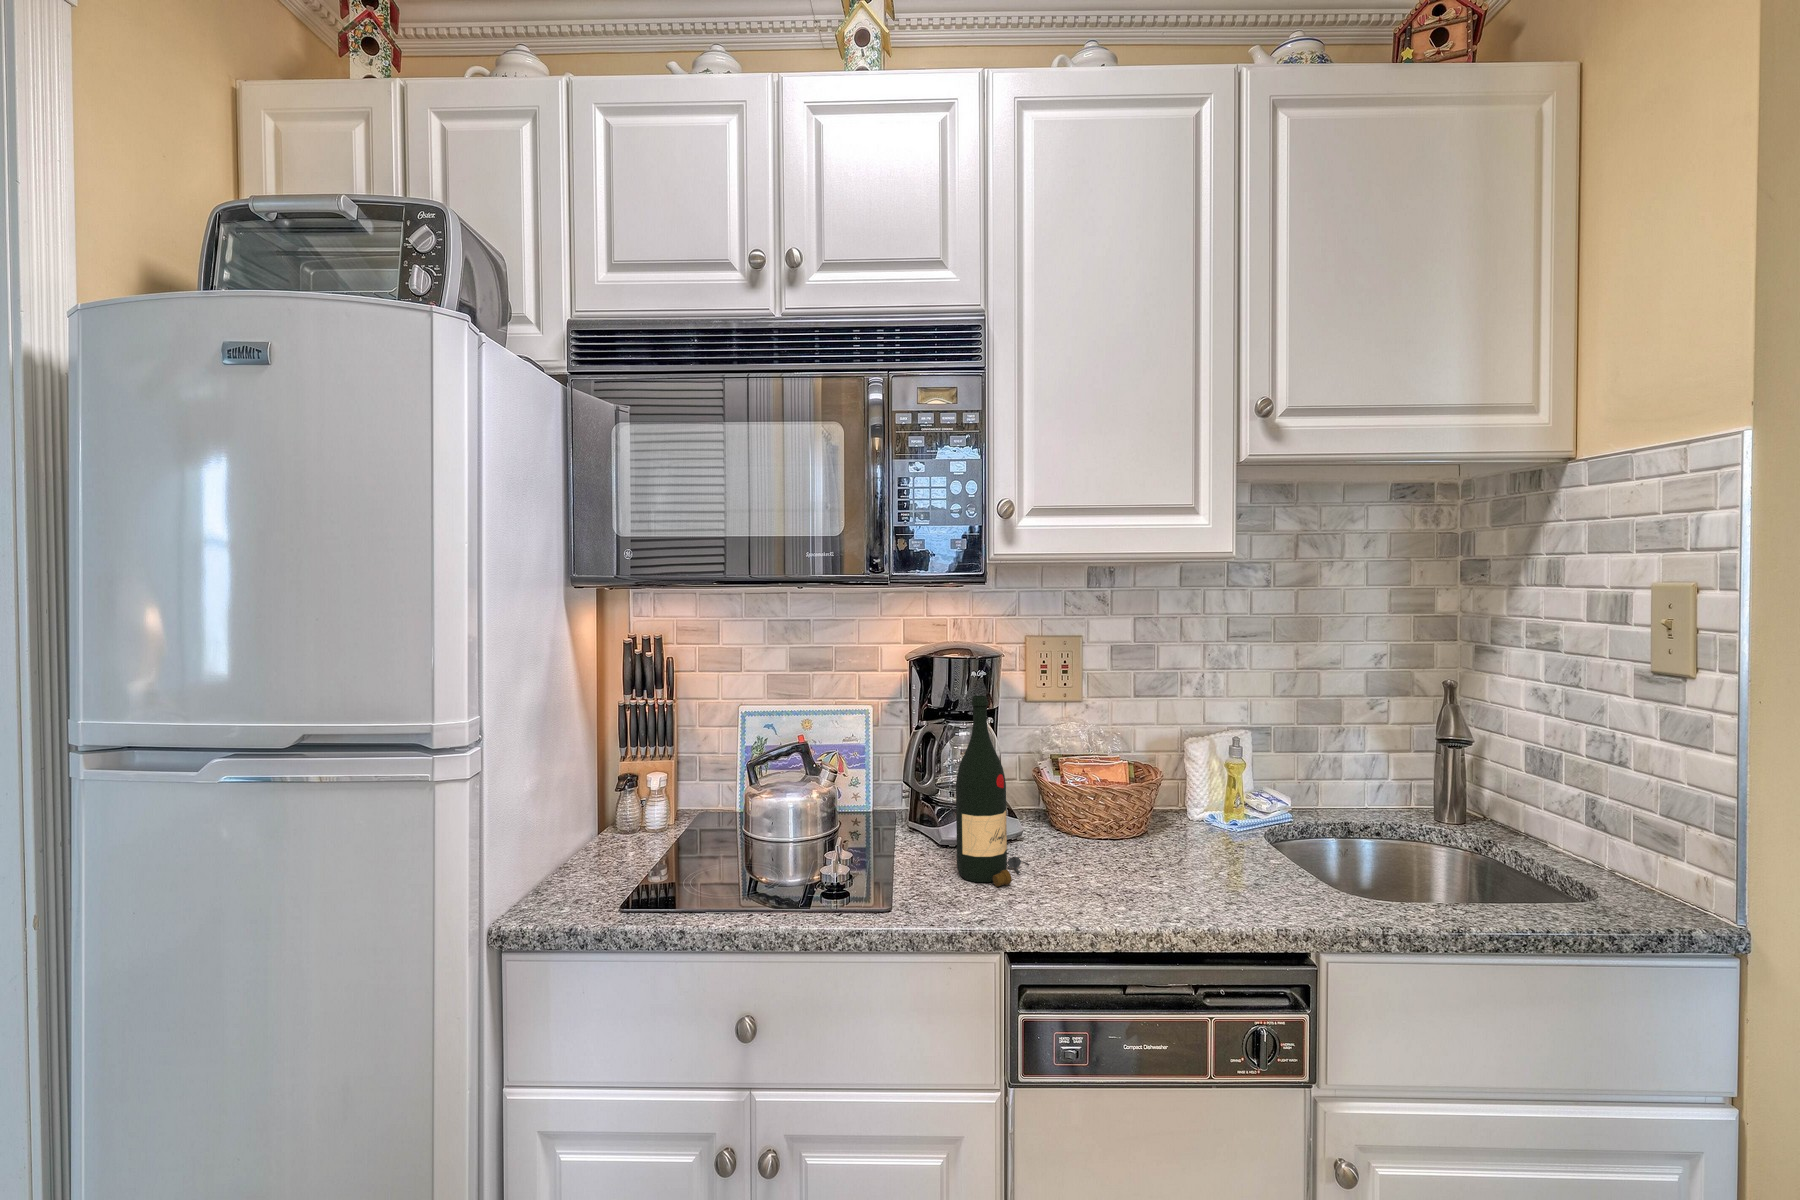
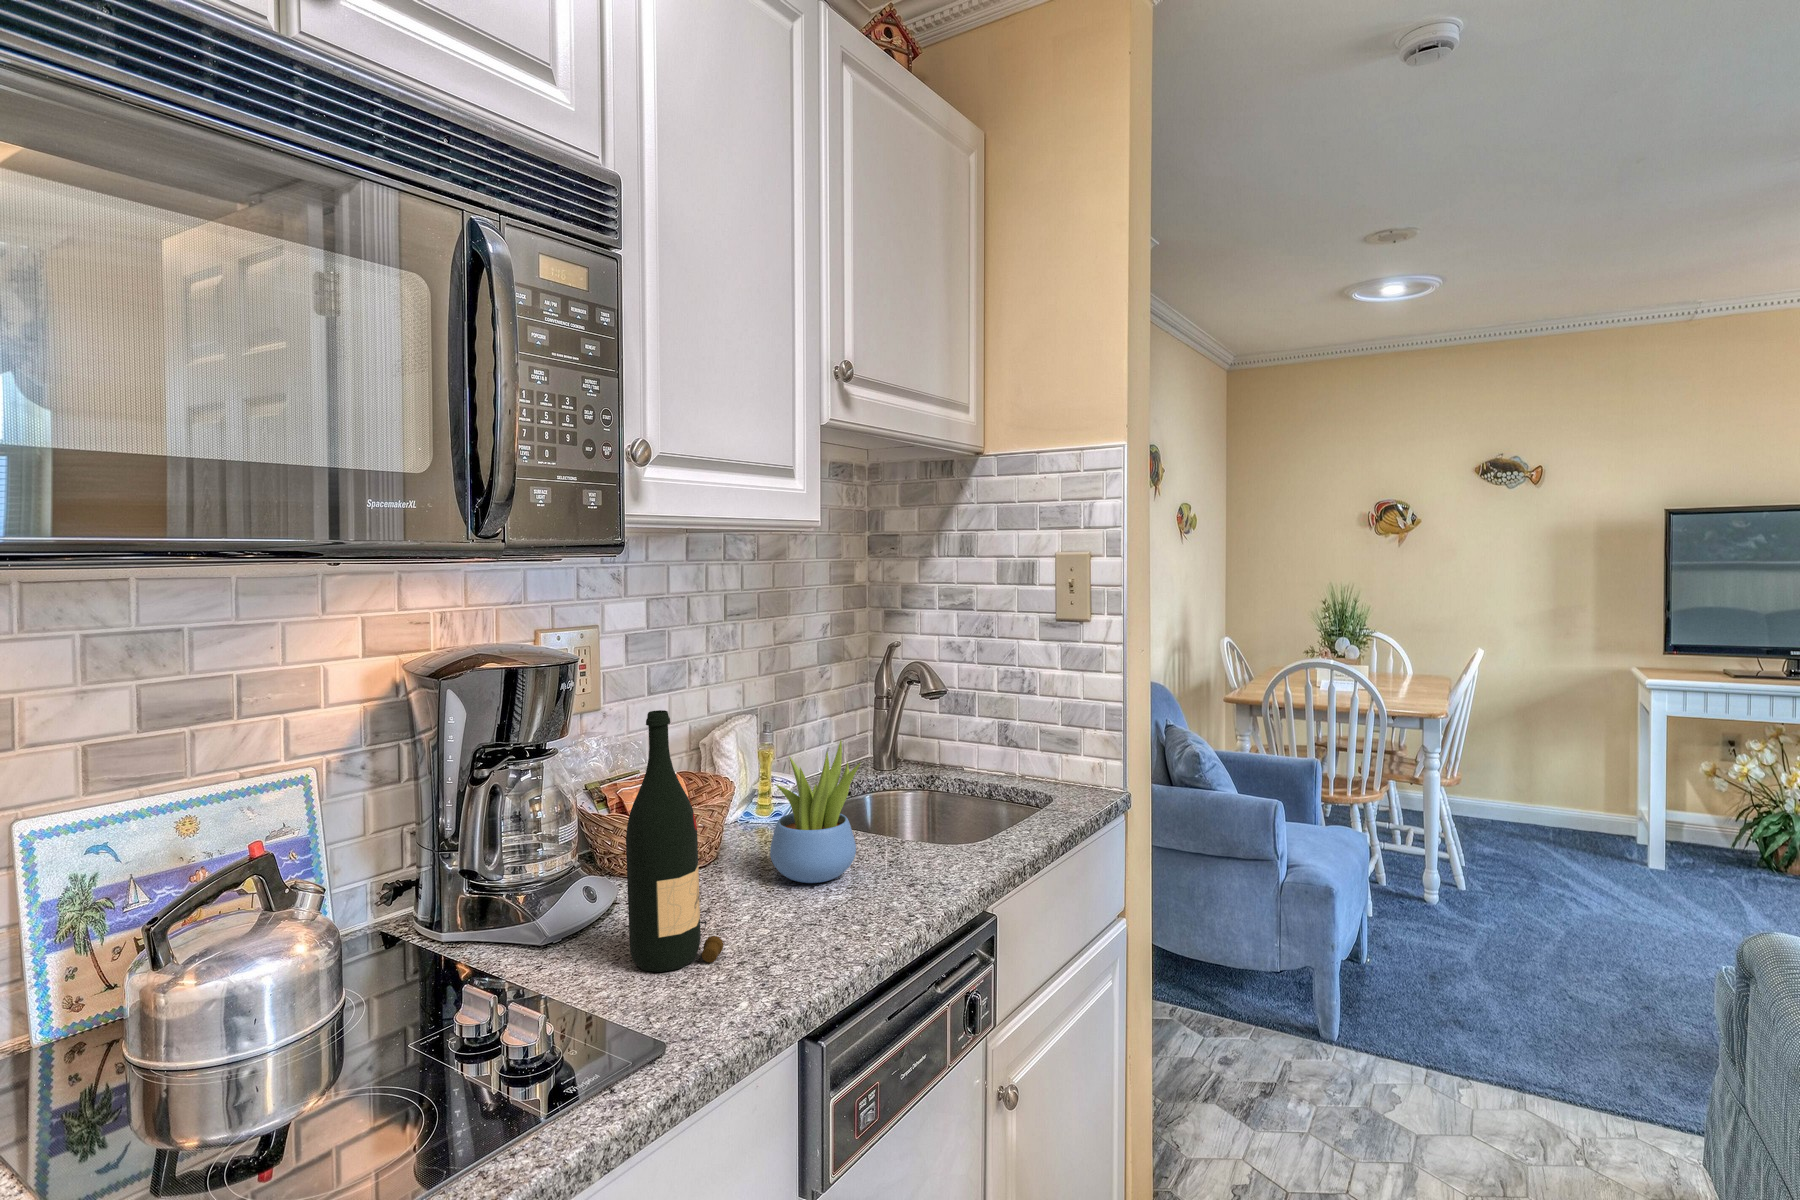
succulent plant: none [1131,755,1212,878] -> present [770,740,860,883]

